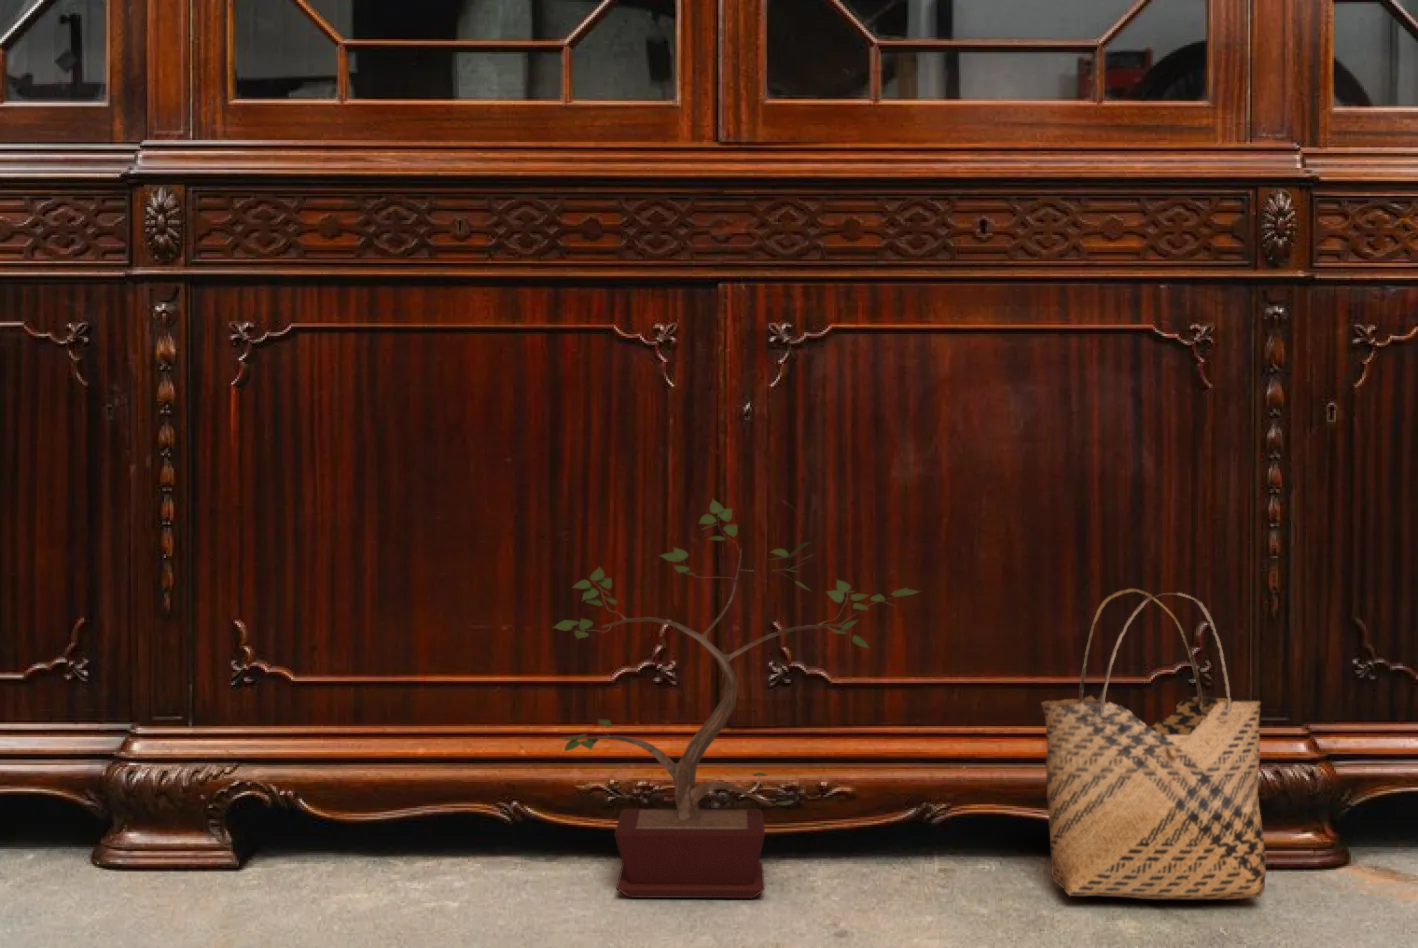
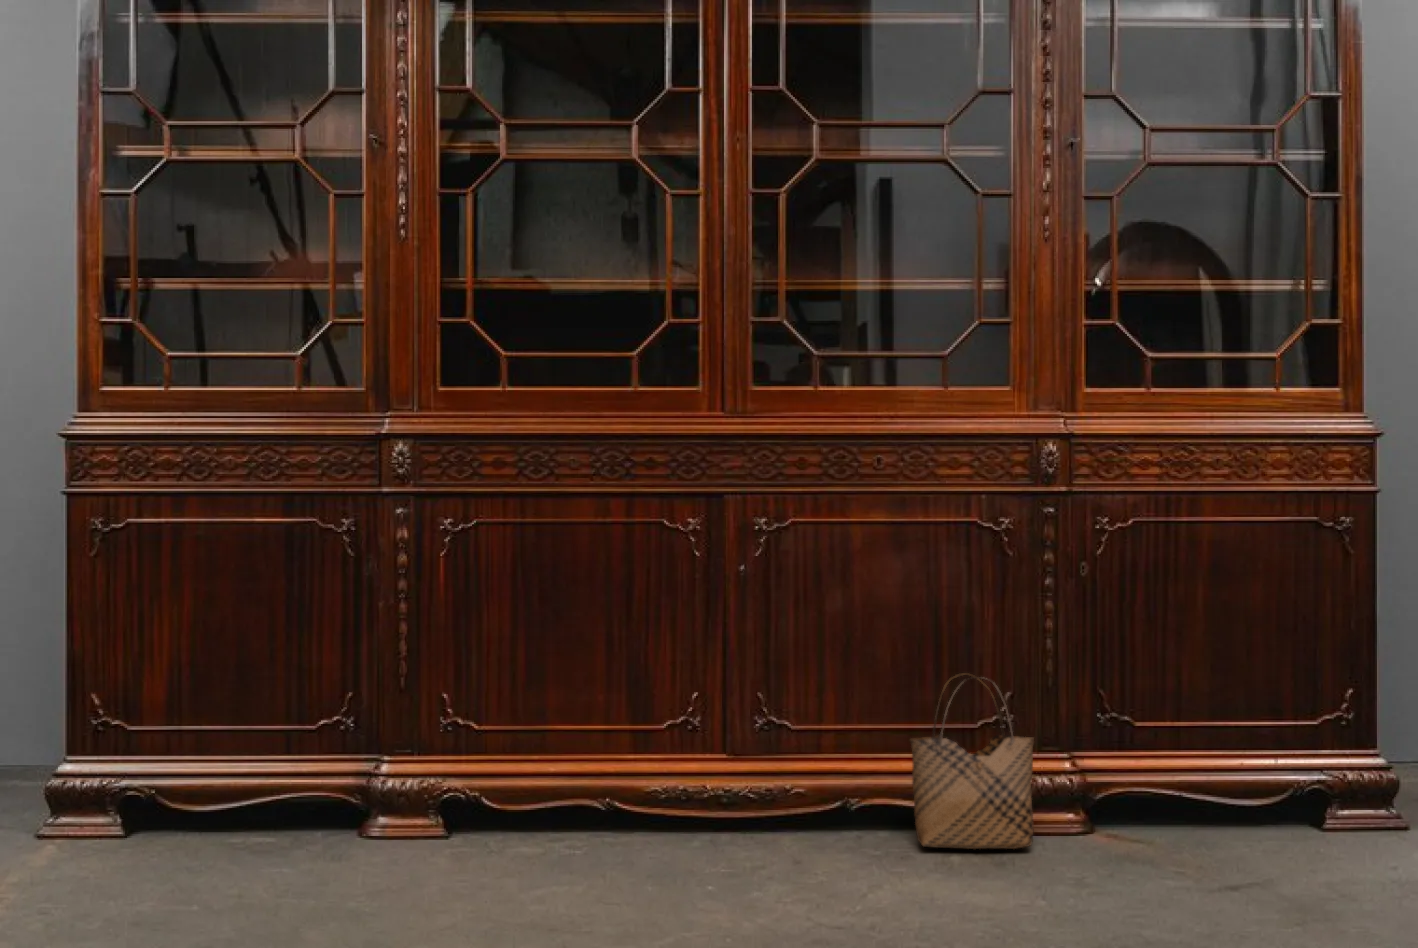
potted plant: present [554,500,918,898] -> none [631,621,841,850]

